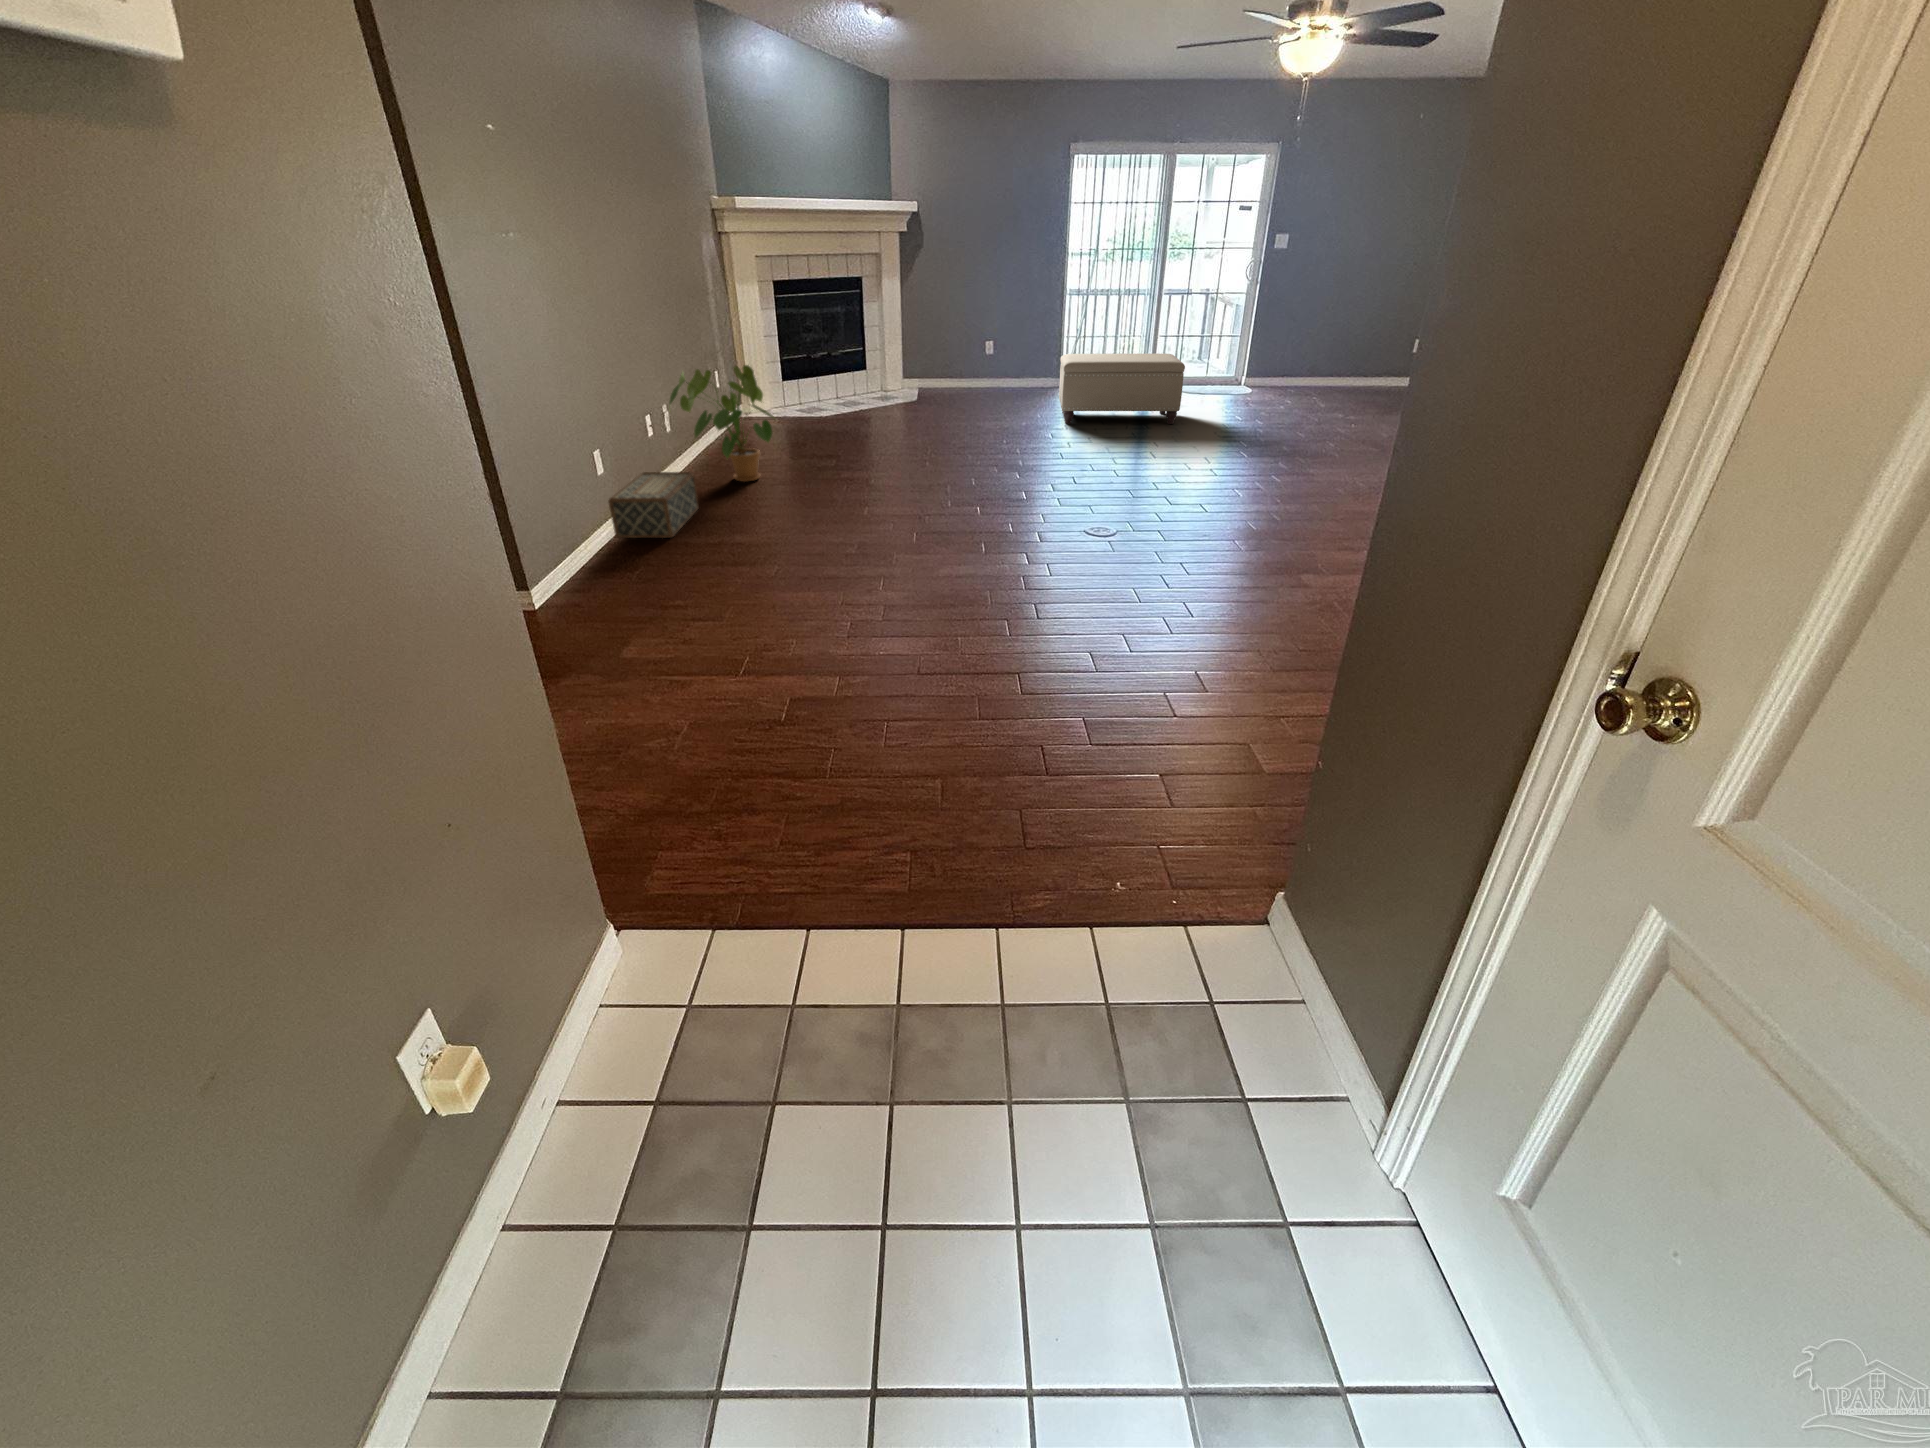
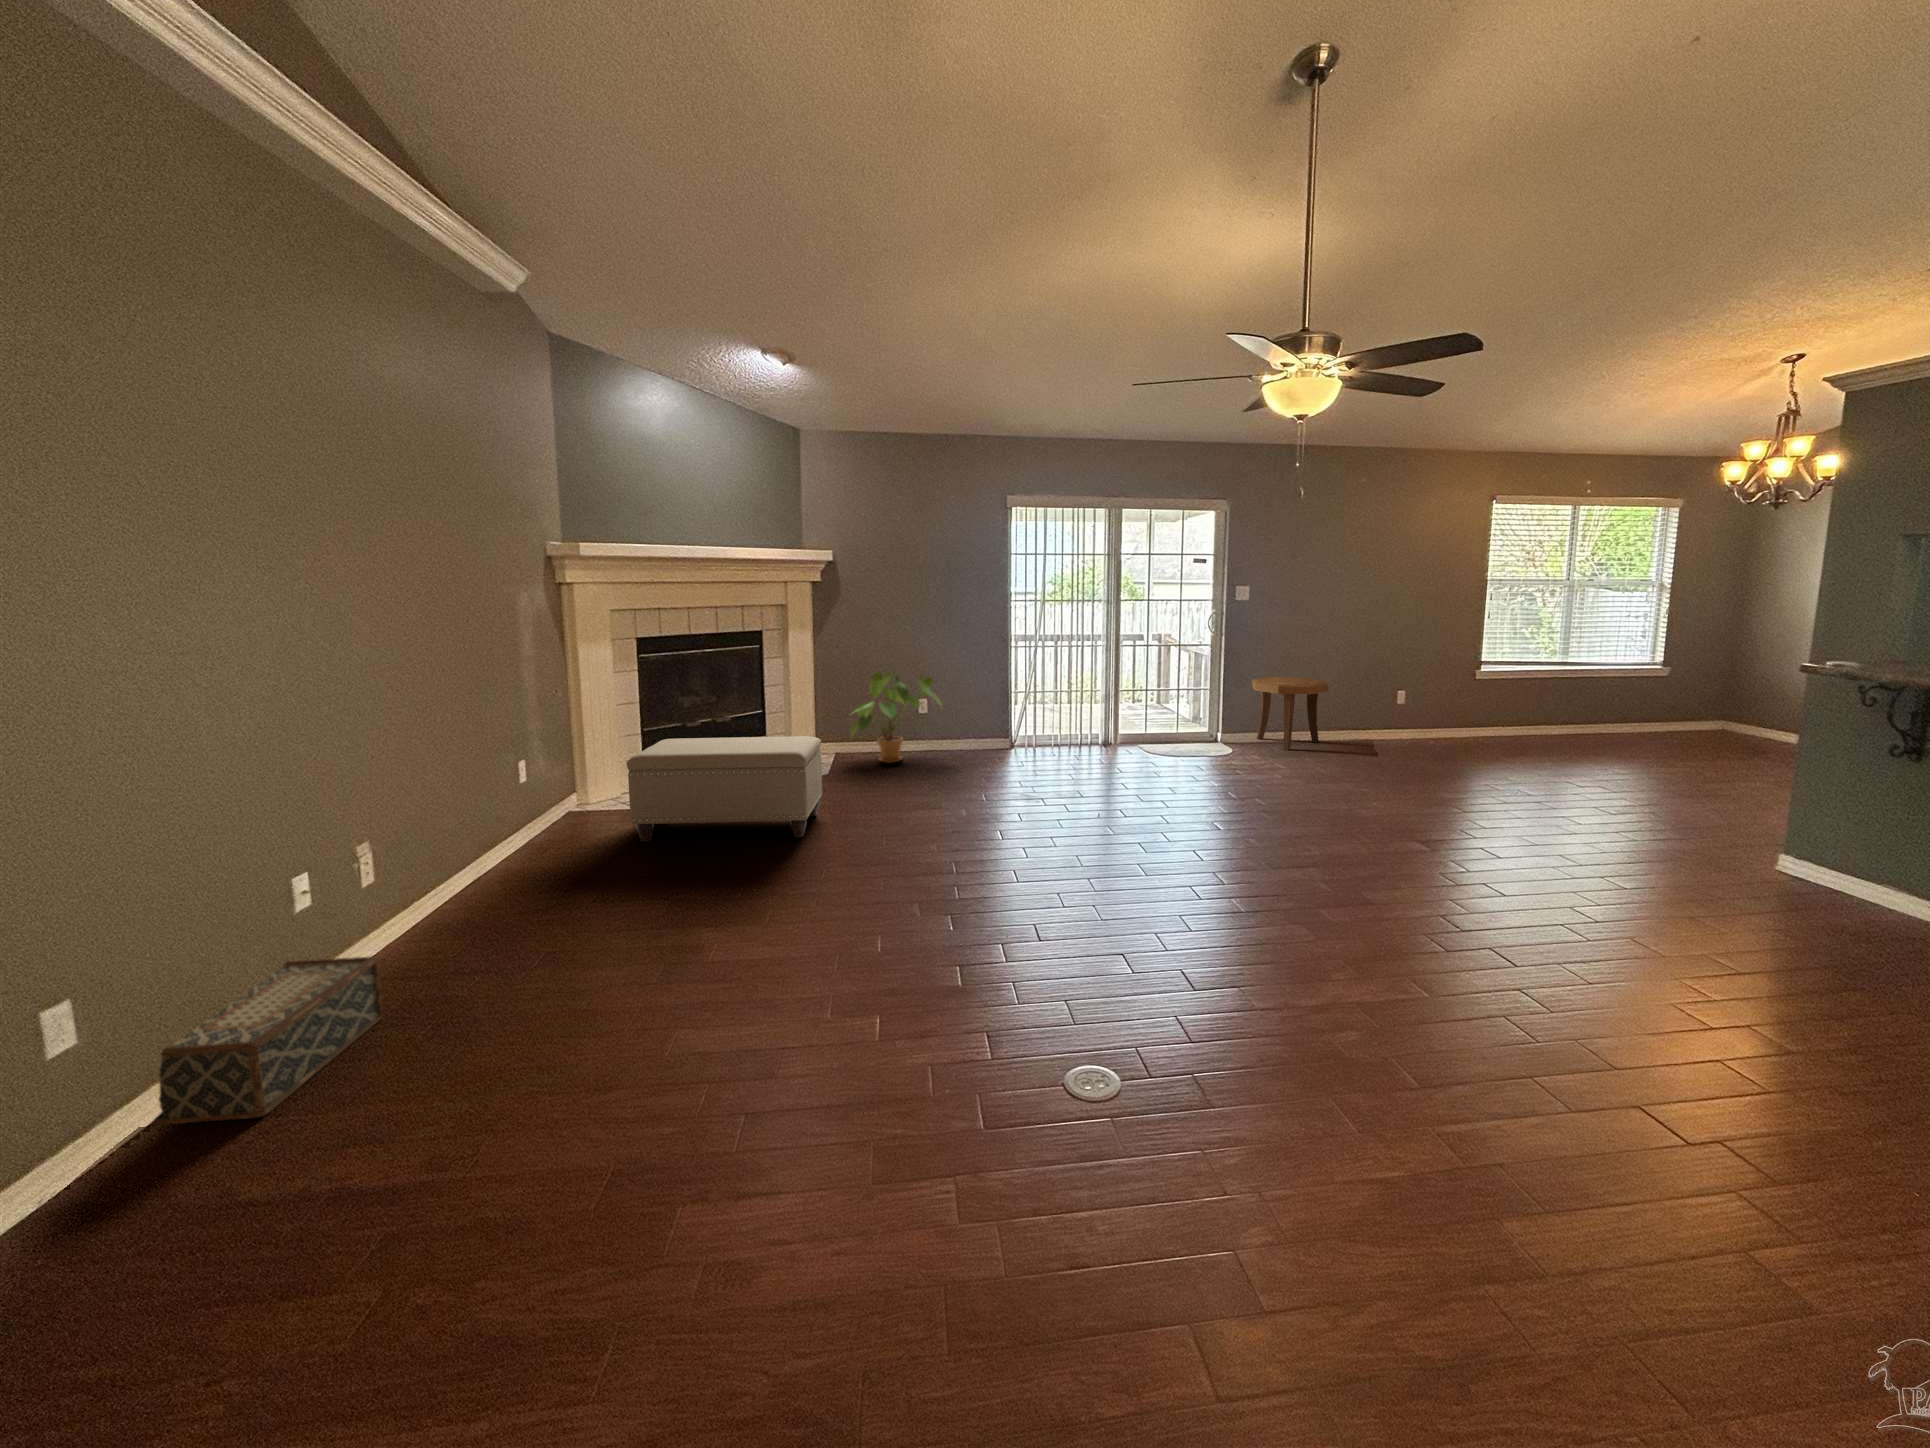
side table: none [1278,325,1349,393] -> present [1252,677,1328,750]
ottoman: present [1059,354,1185,424] -> present [627,736,822,841]
house plant: present [669,365,774,482] -> present [850,671,942,763]

